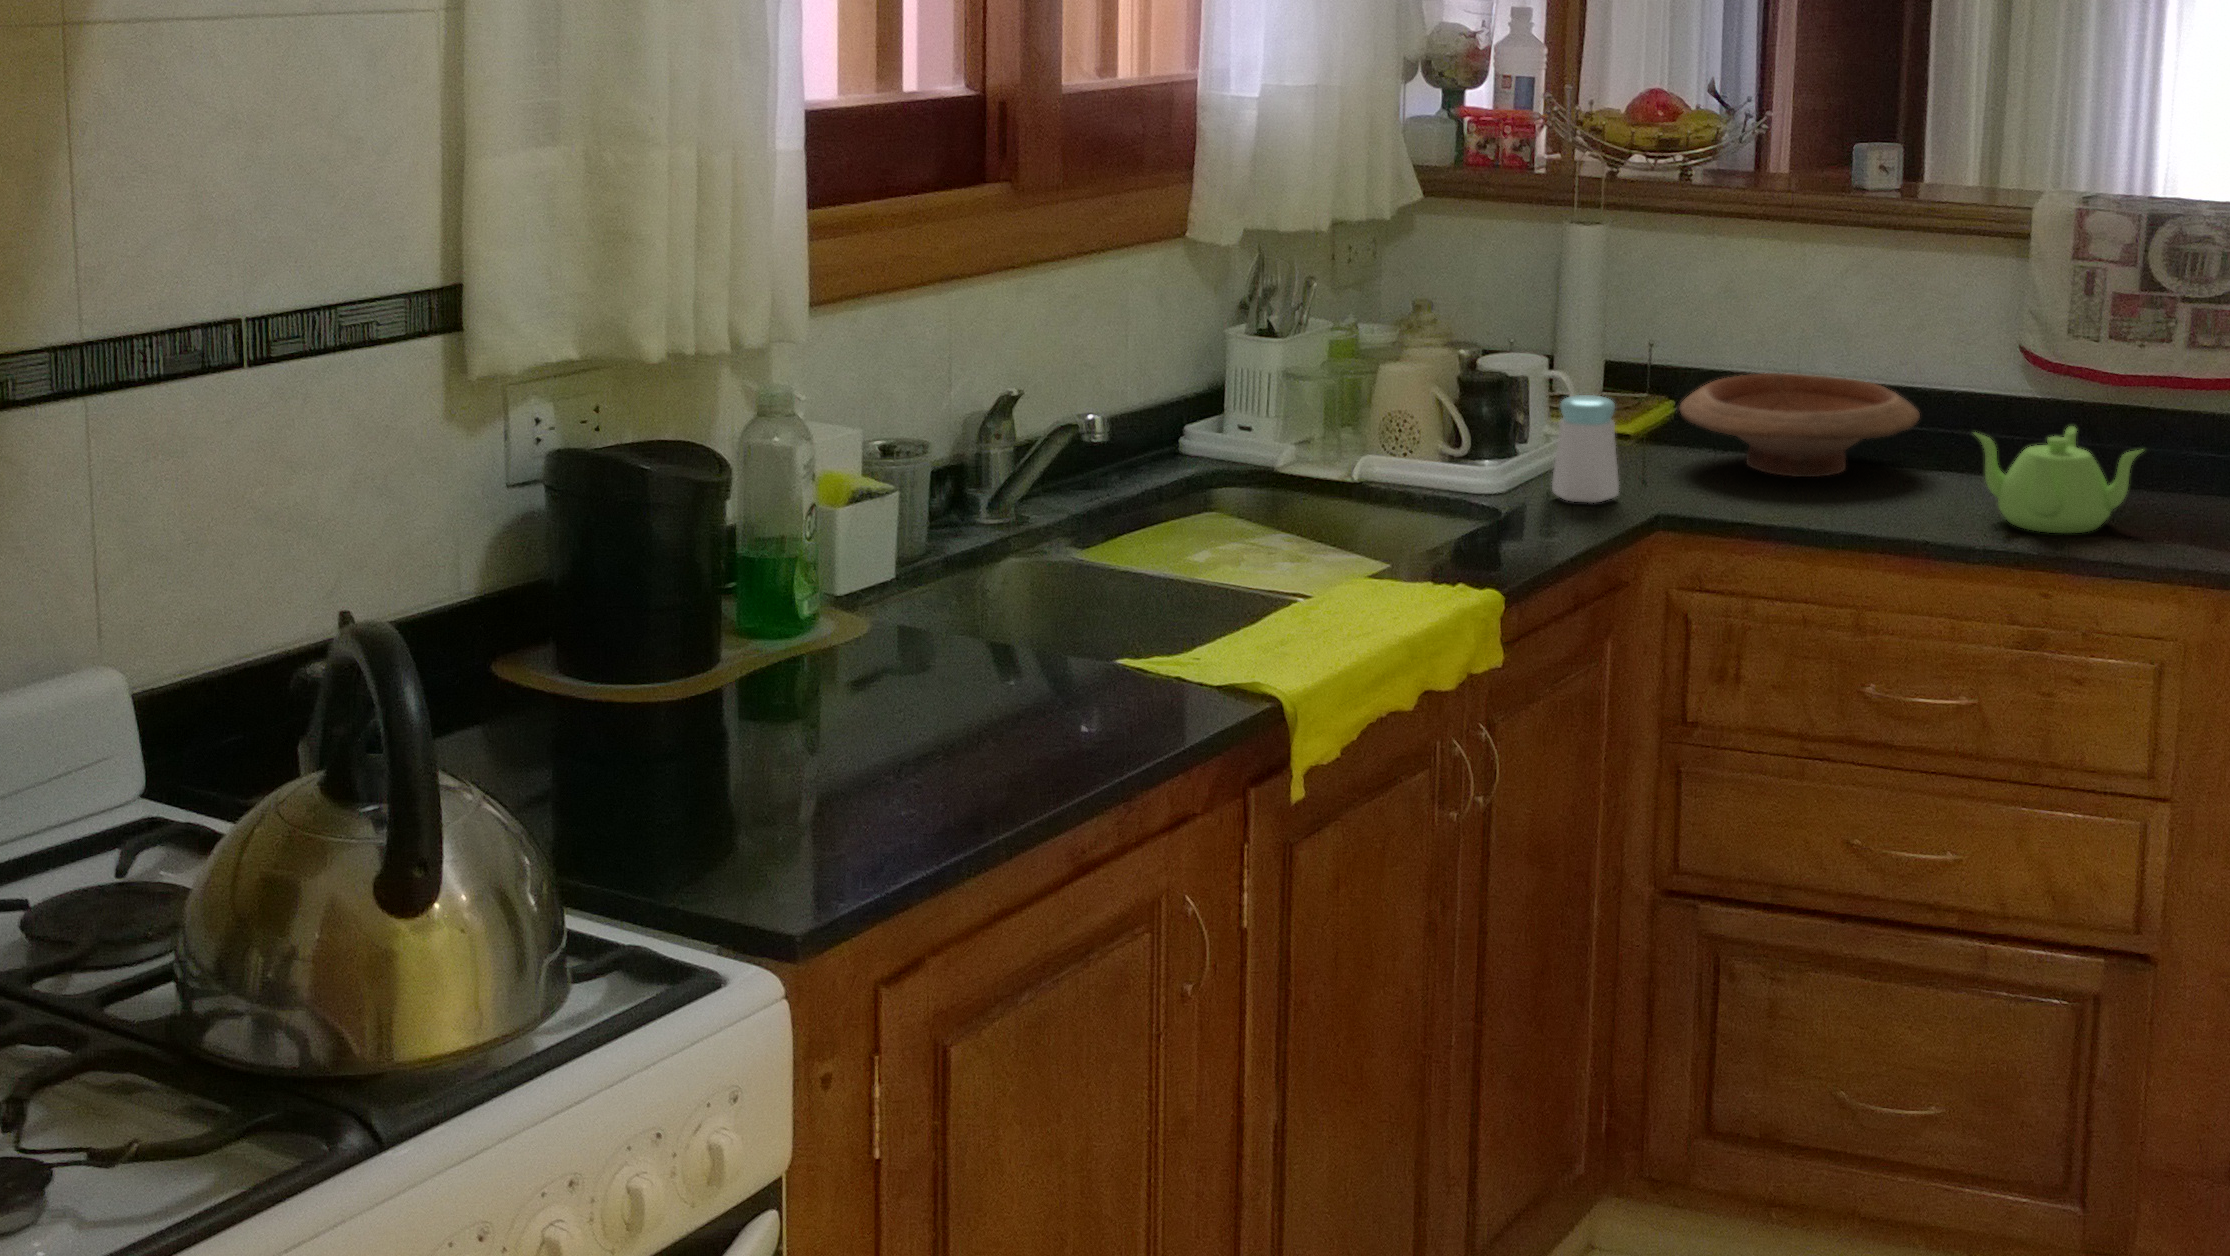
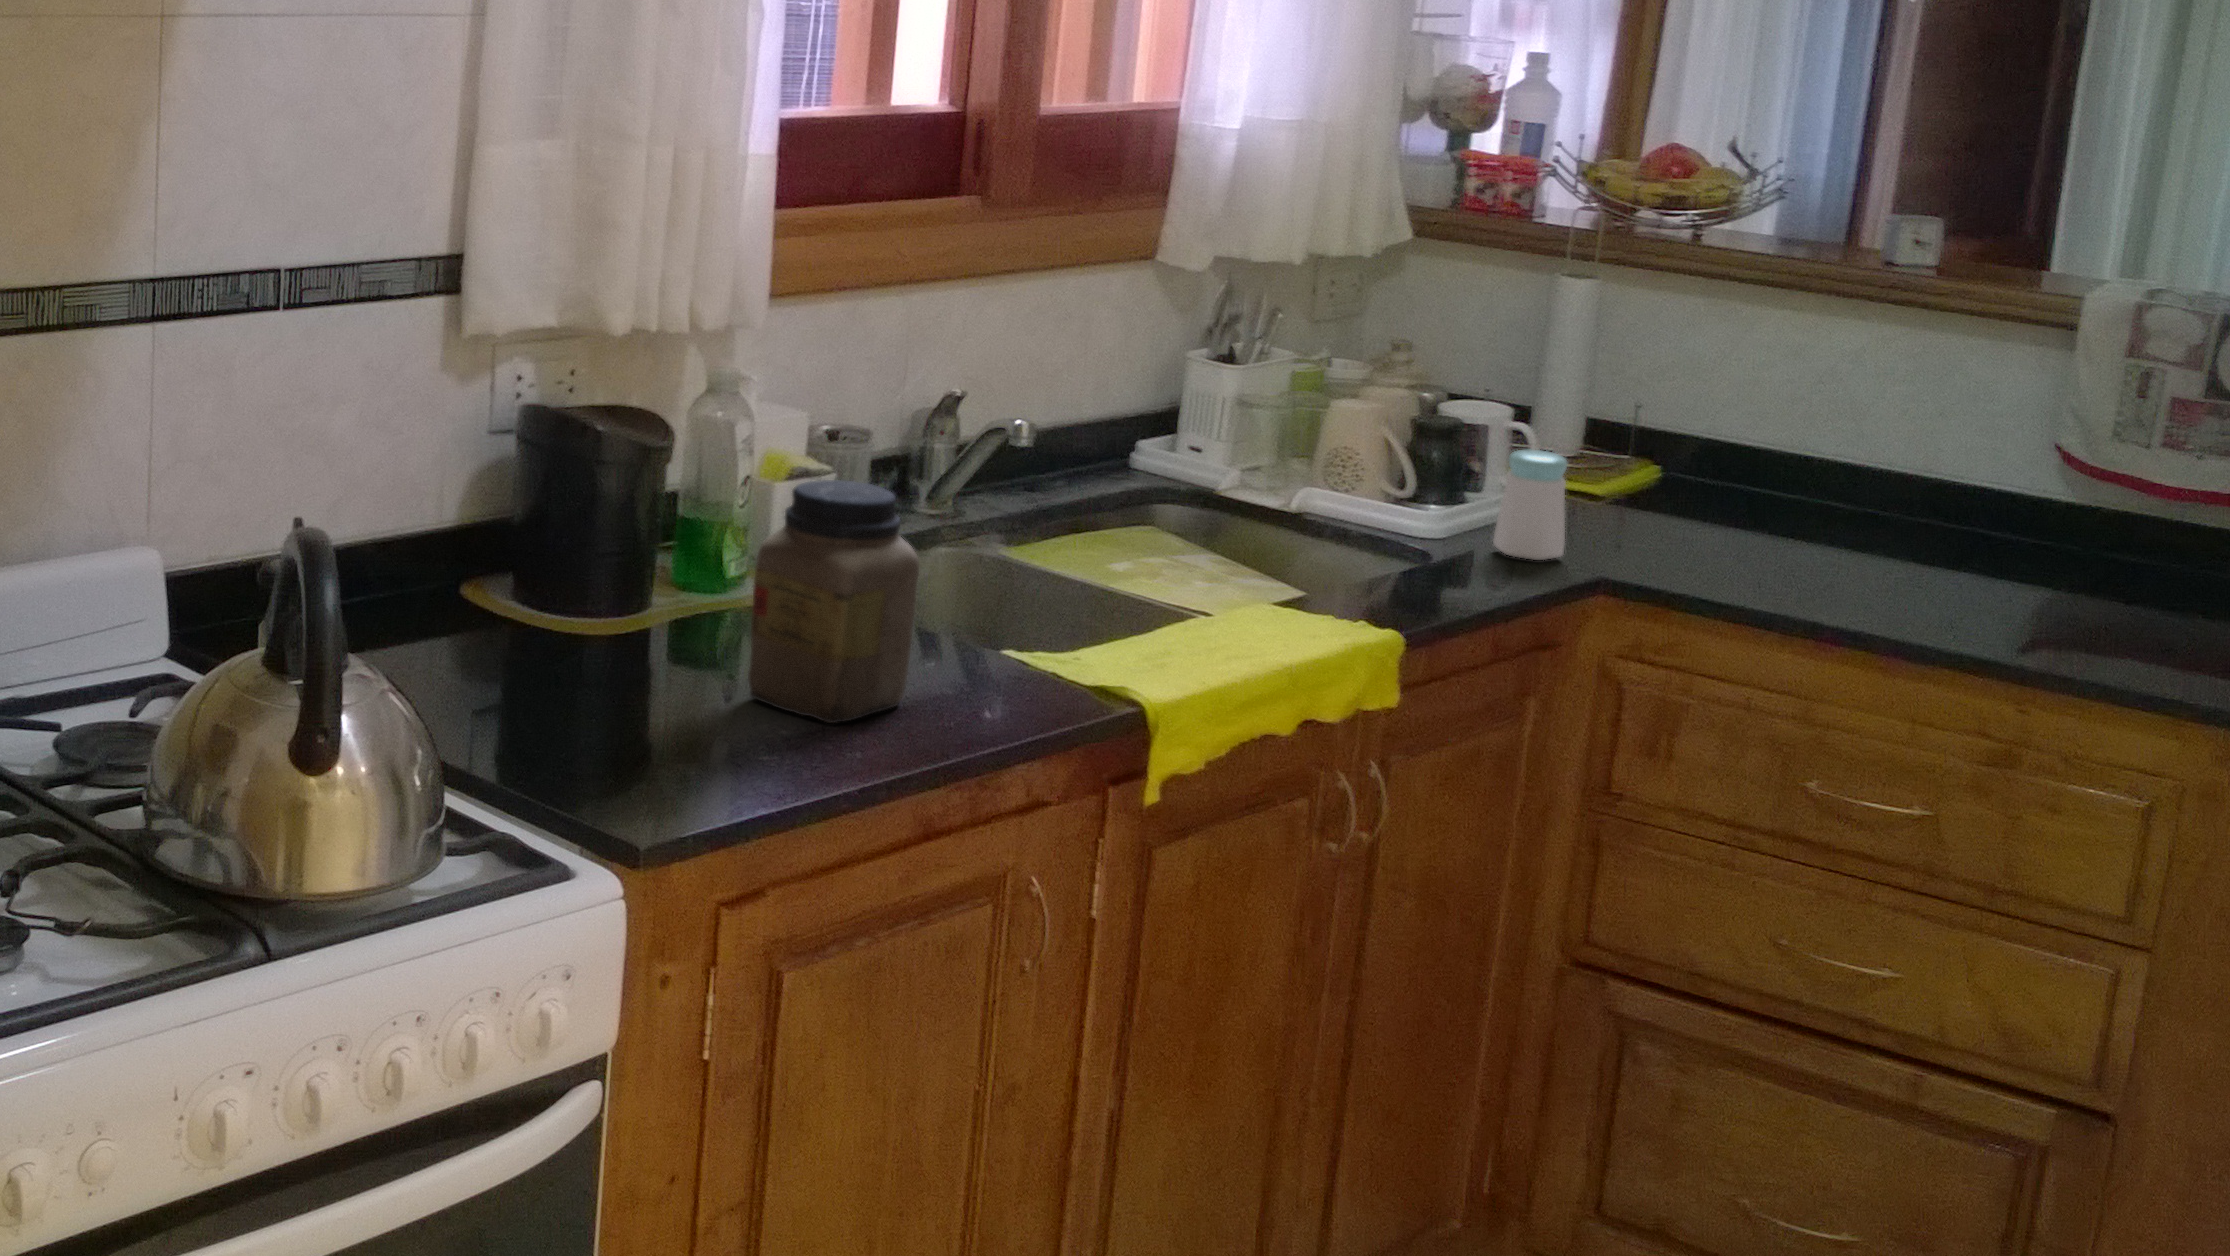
wooden bowl: present [1680,373,1920,477] -> none [1649,447,1923,561]
teapot: present [1975,426,2142,534] -> none [1968,531,2173,654]
jar: none [861,498,1041,763] -> present [748,480,919,723]

